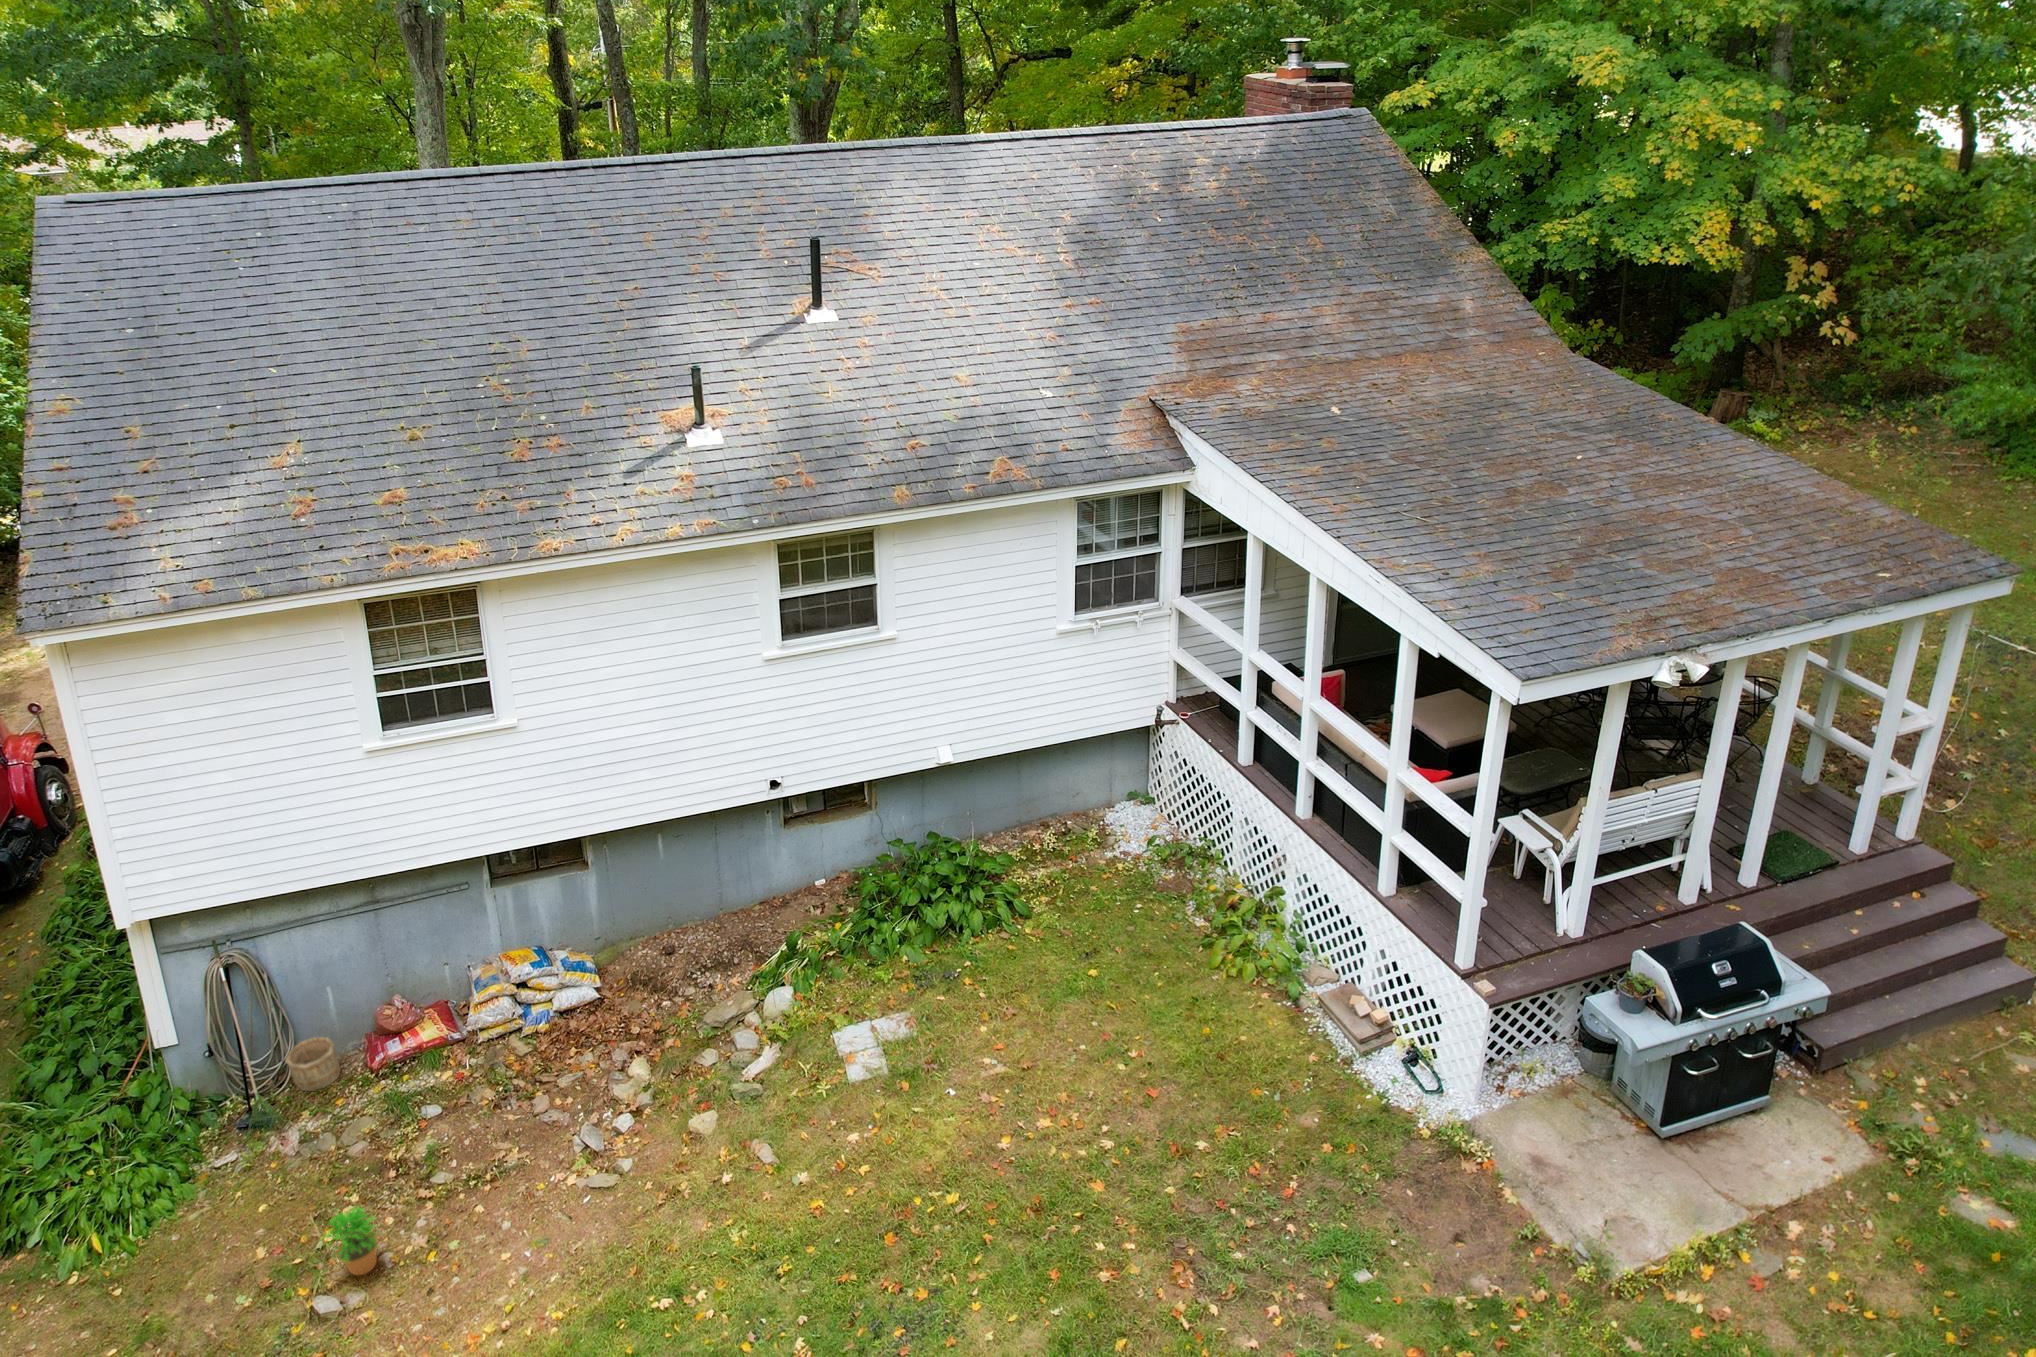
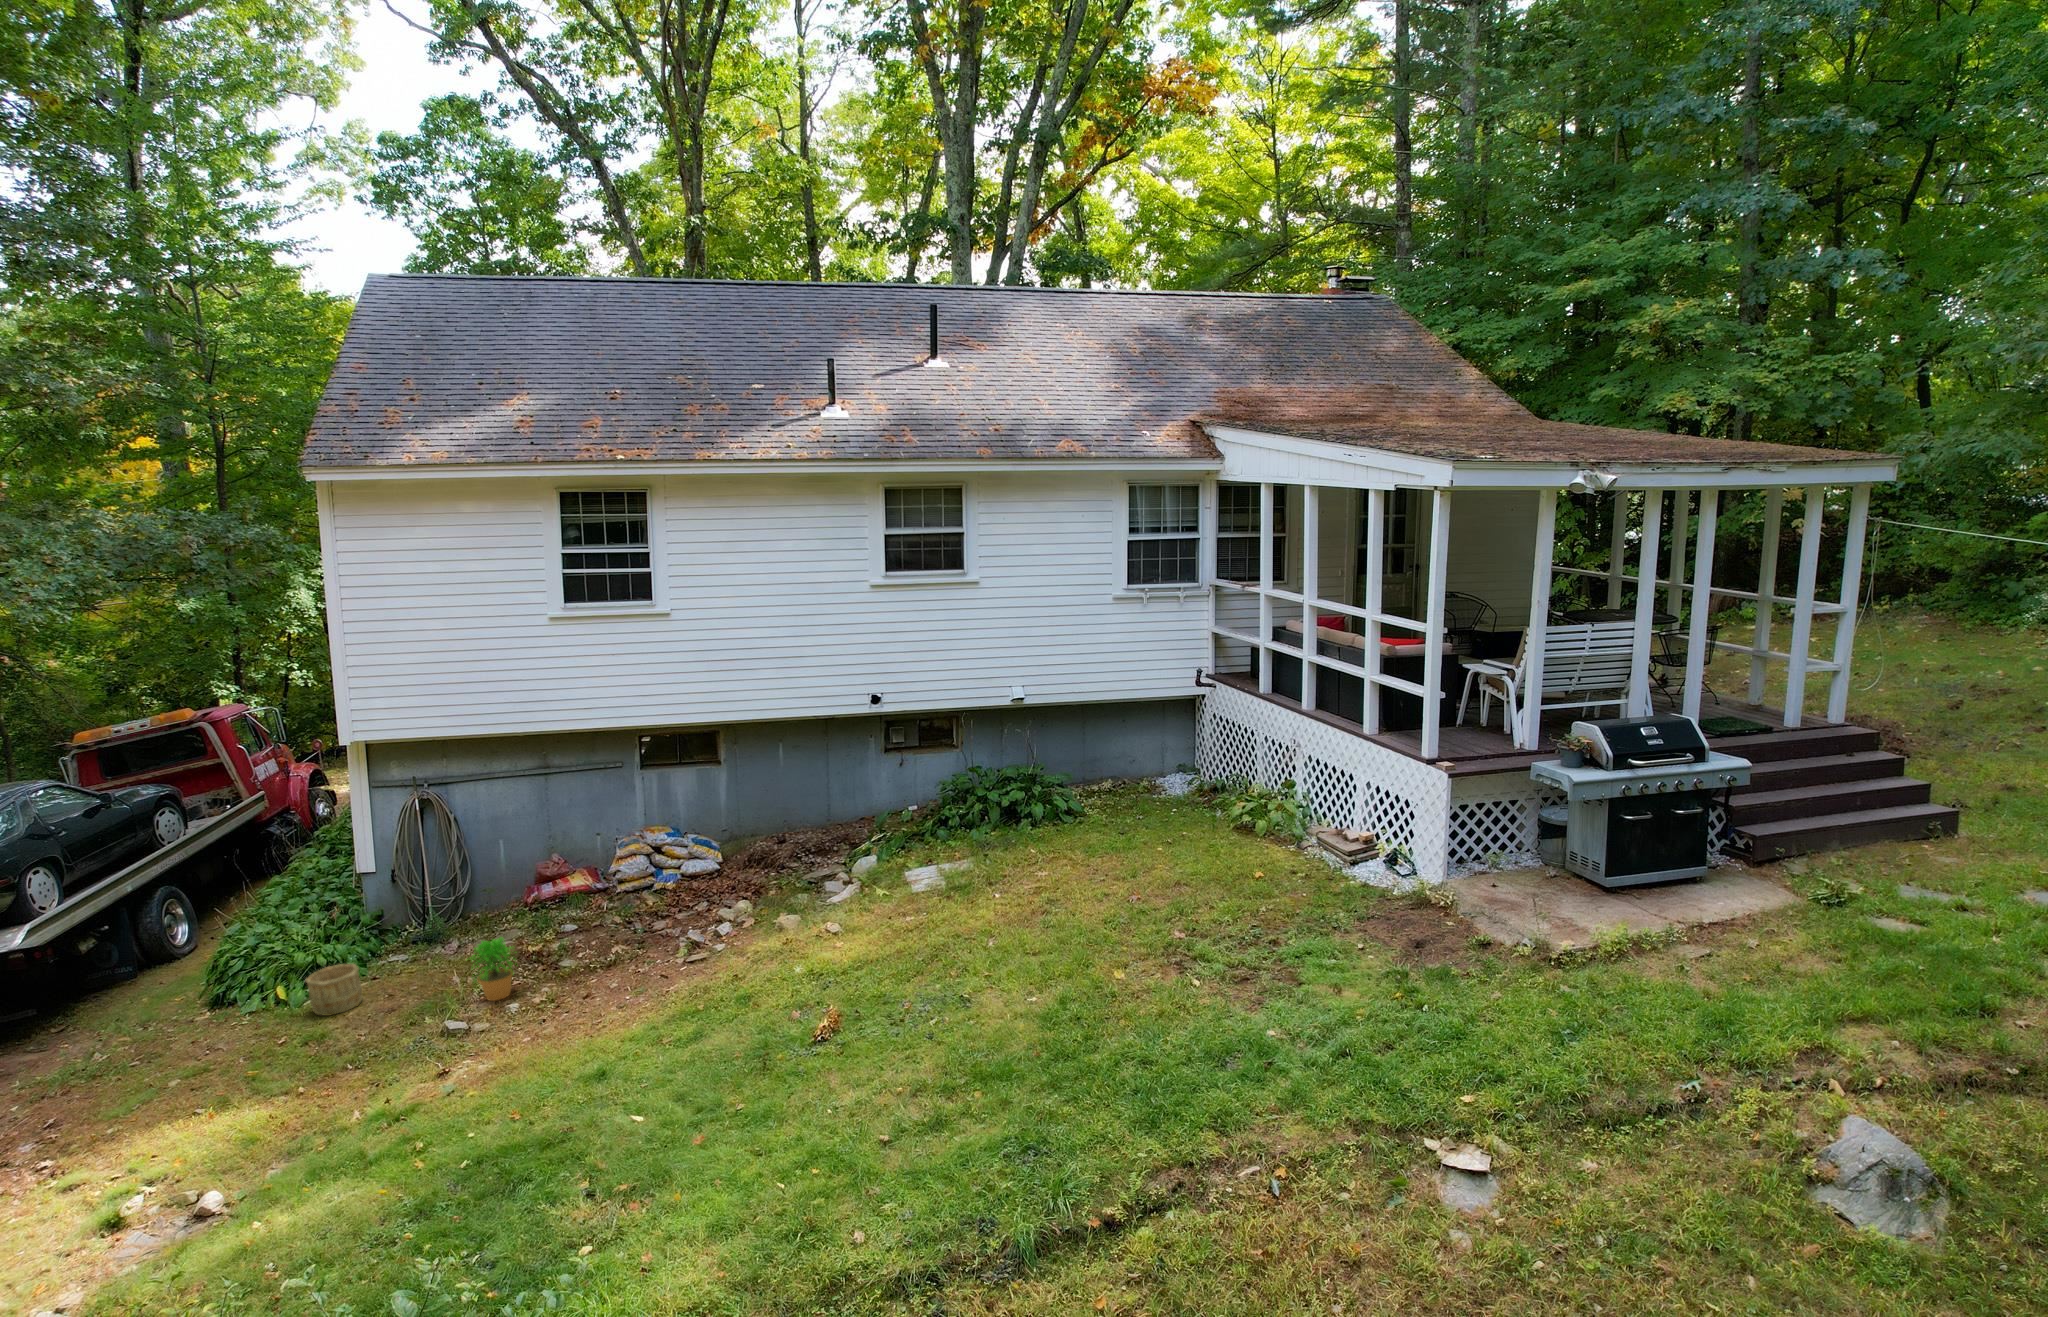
wooden bucket: present [285,1037,341,1091] -> present [305,964,362,1016]

